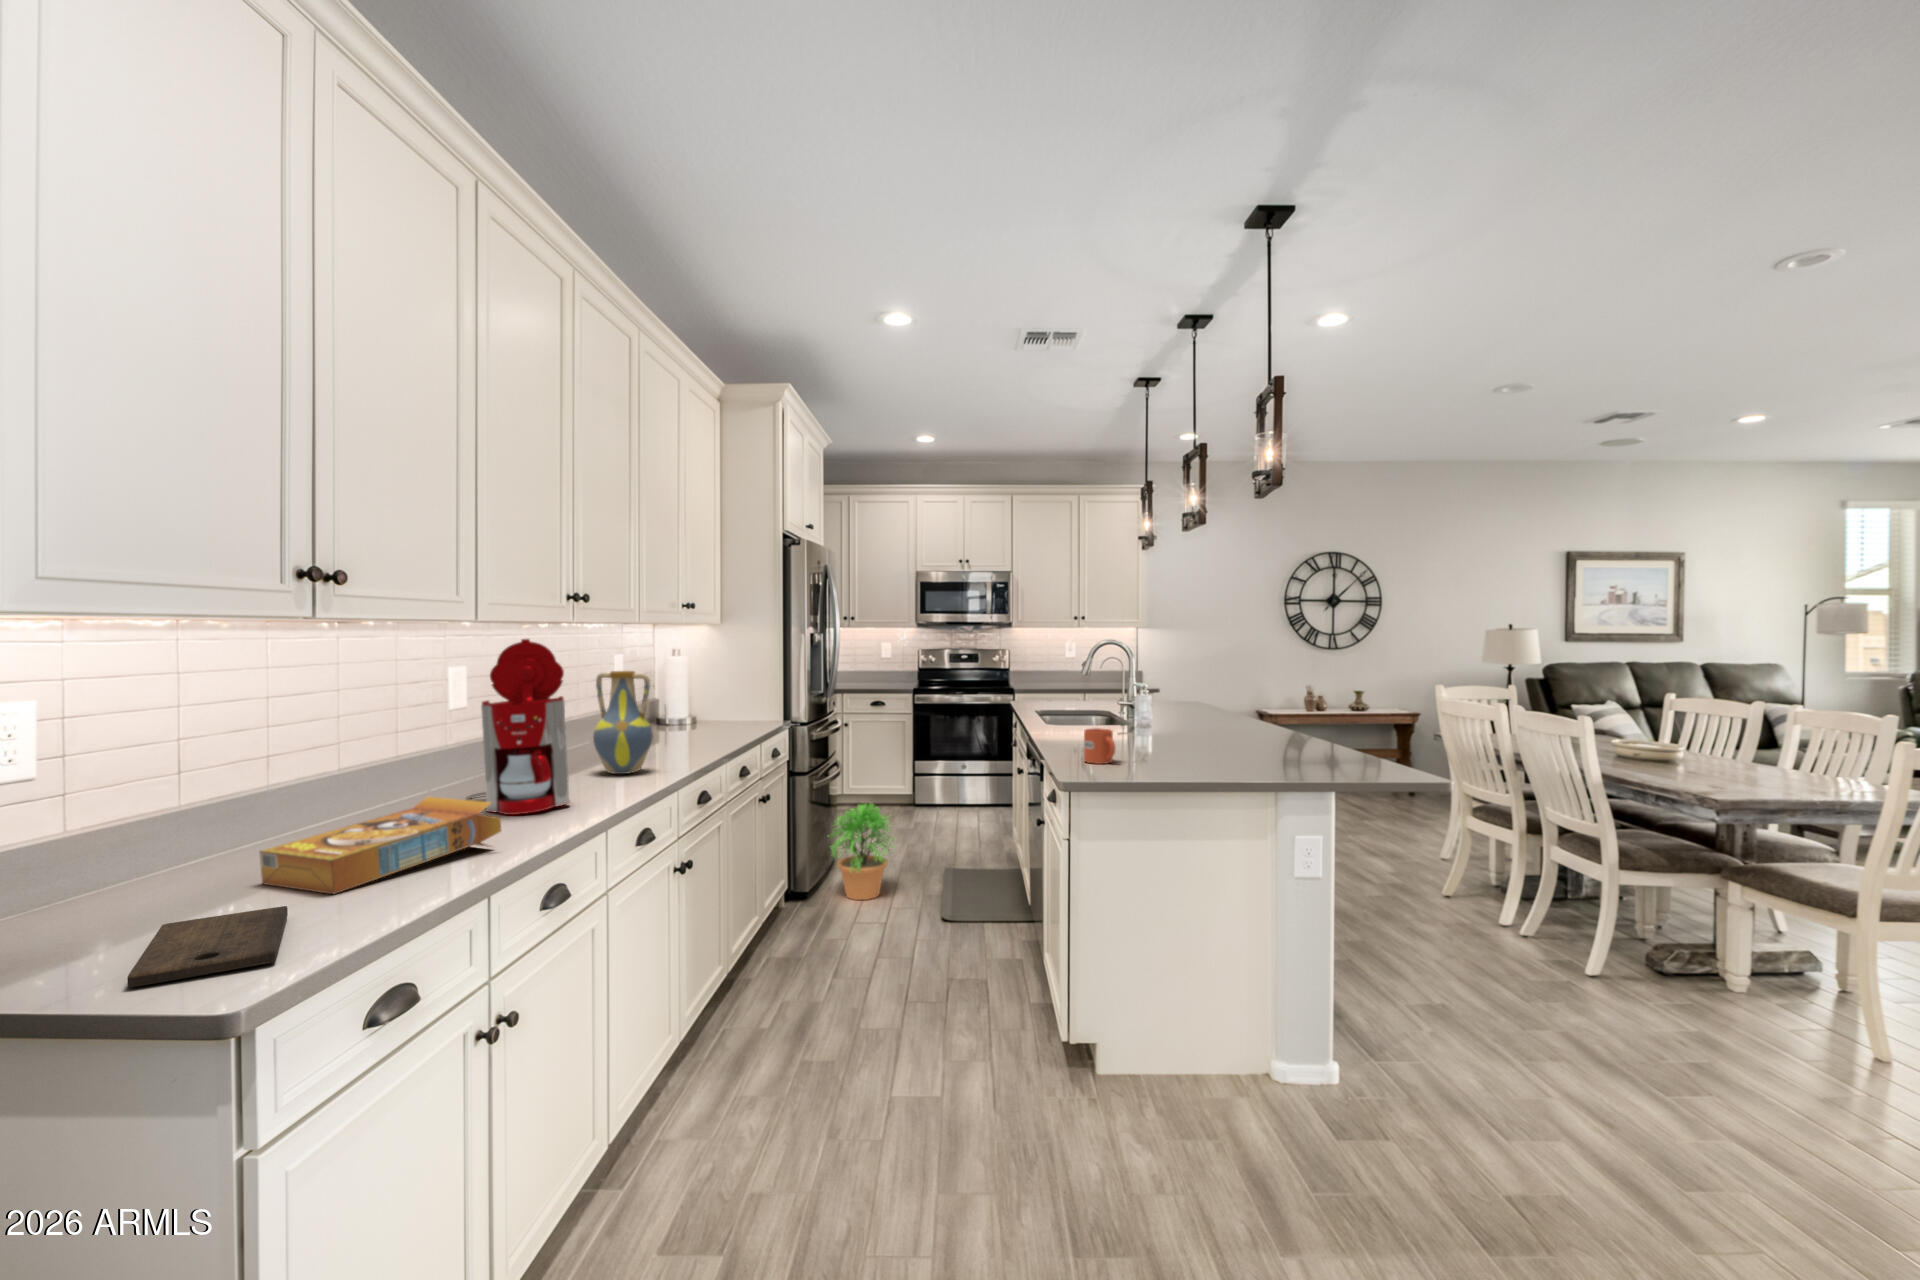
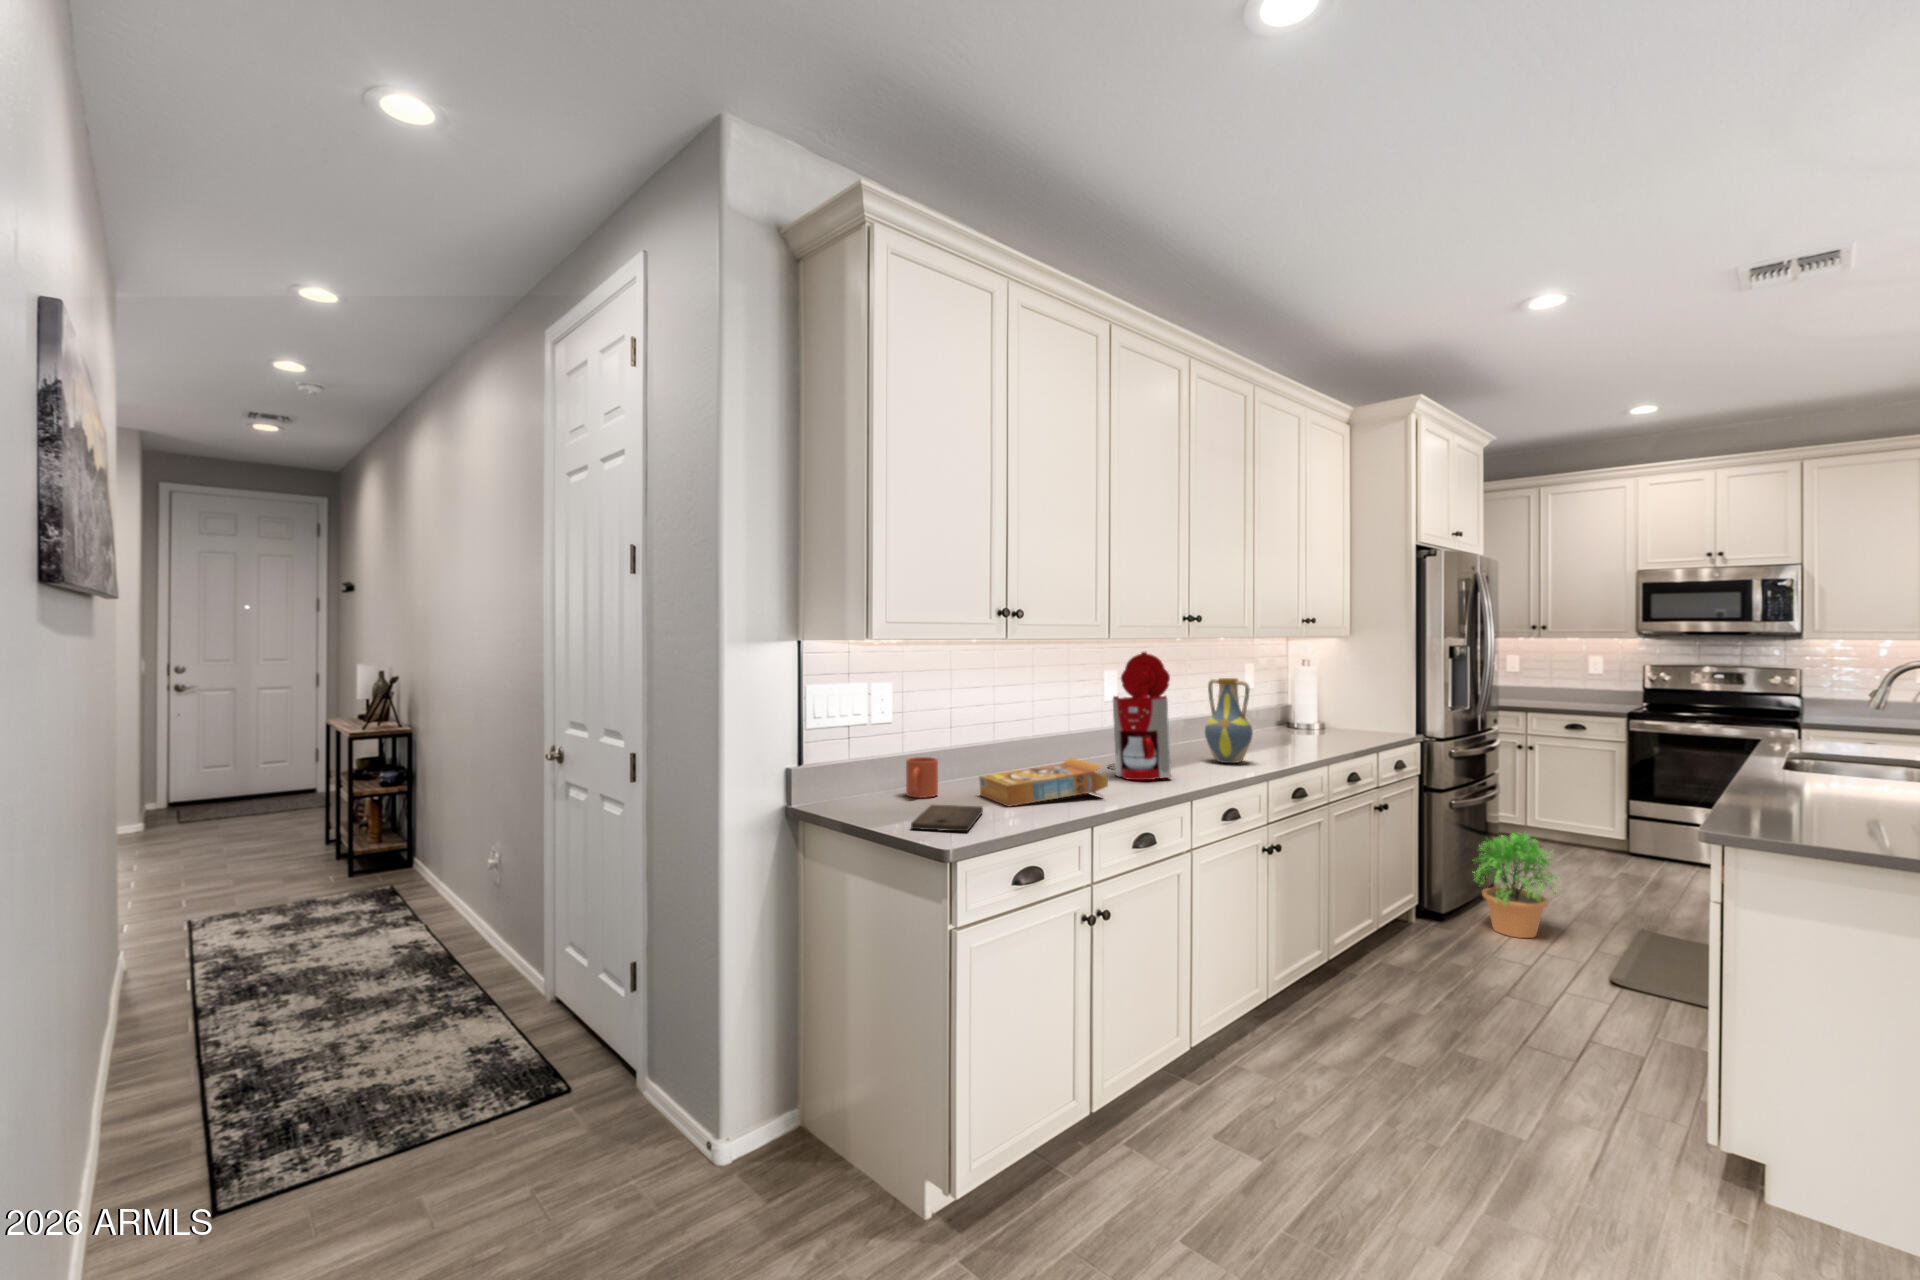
mug: present [1084,728,1115,764] -> present [906,757,938,798]

